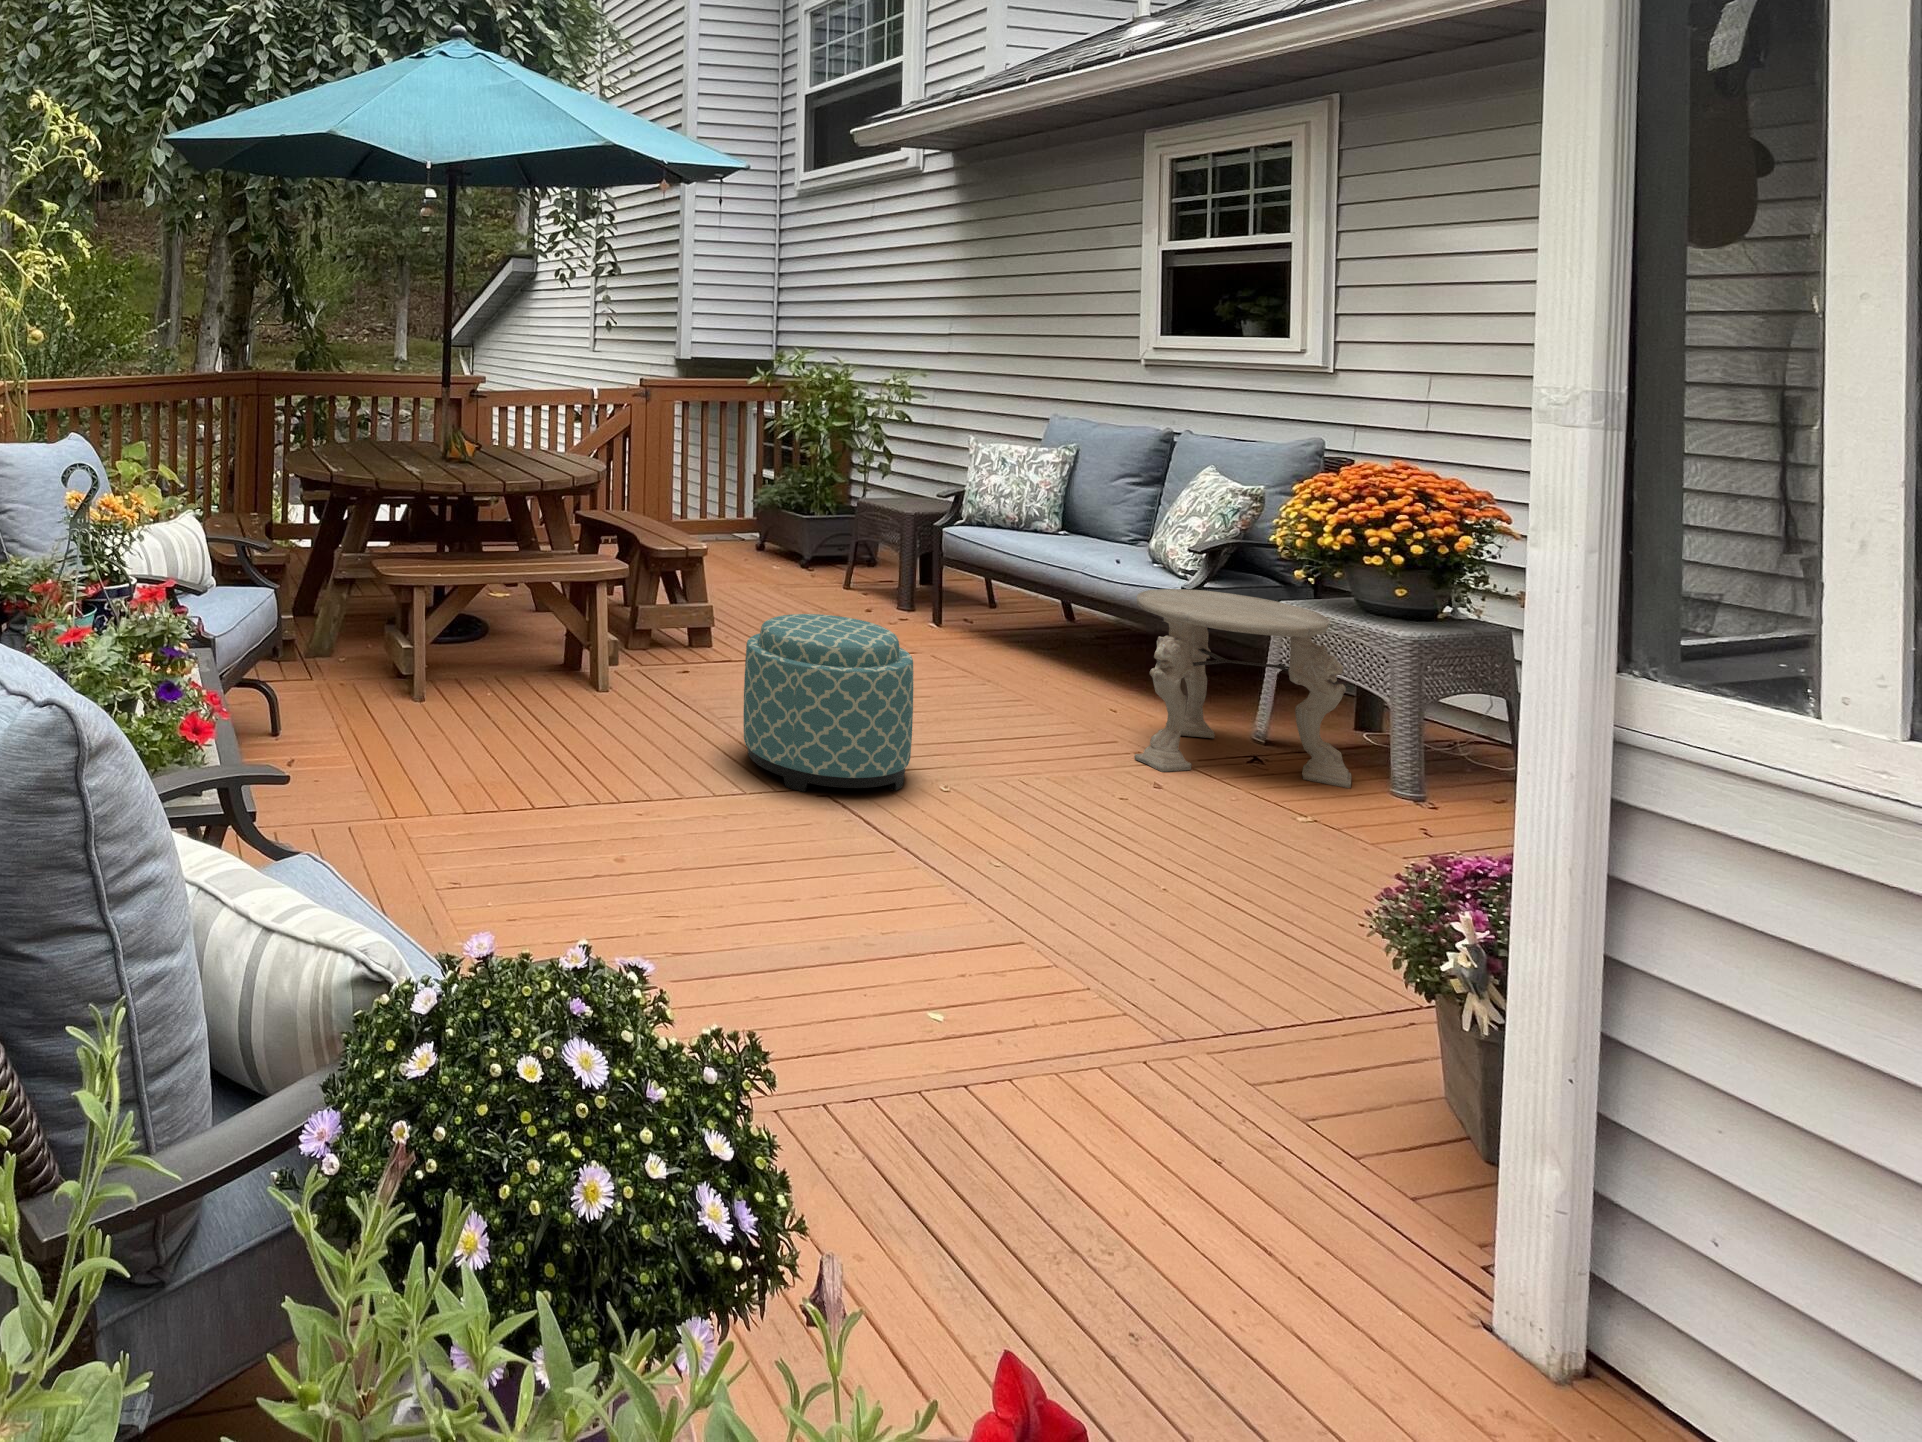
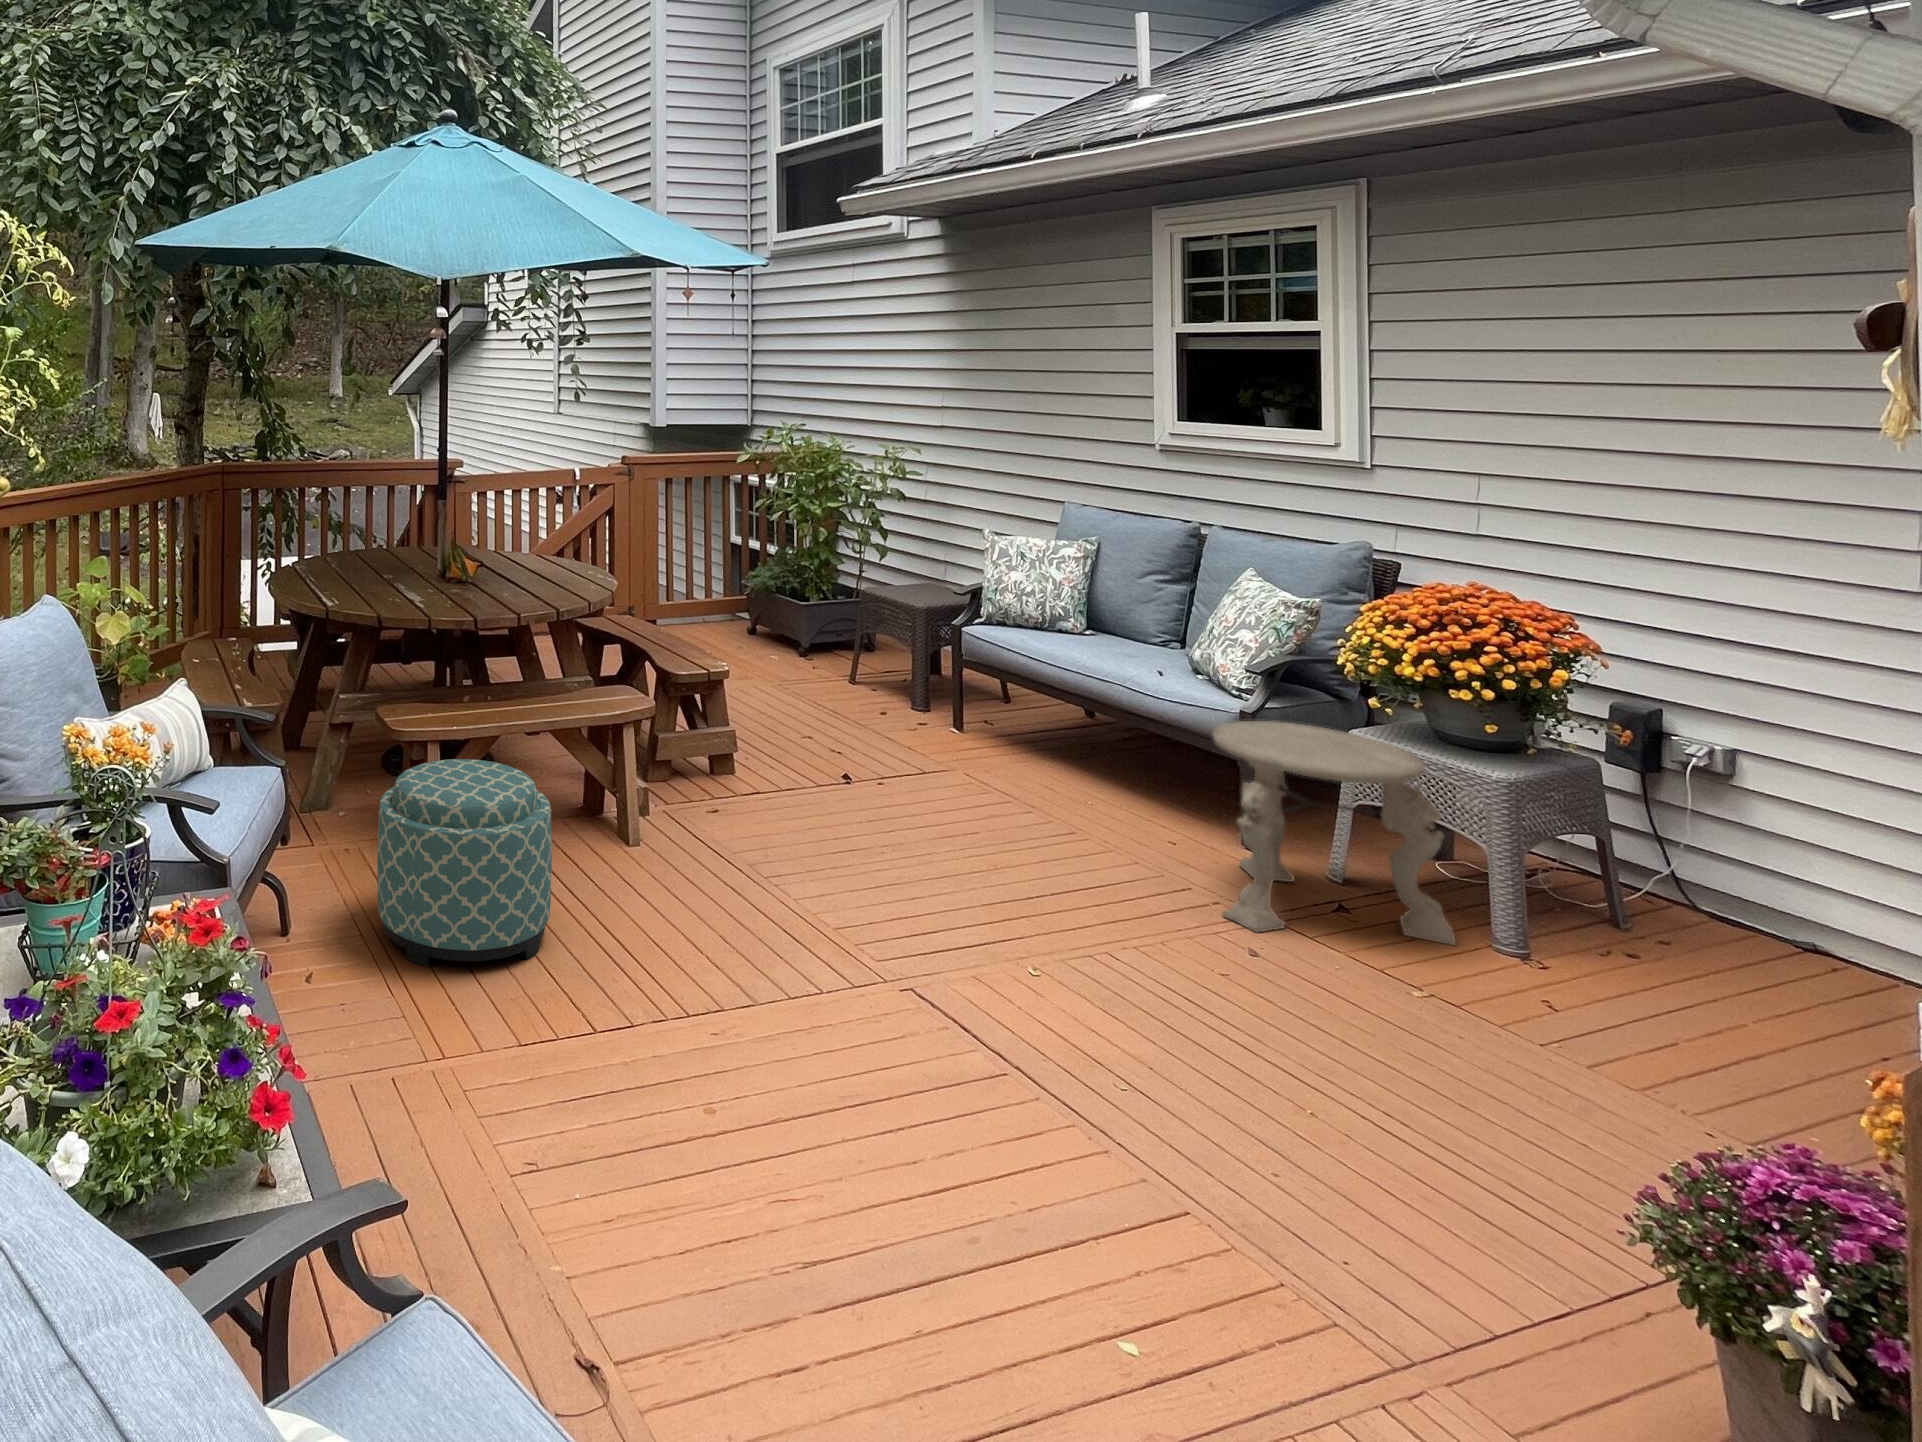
ottoman: present [743,614,913,792] -> present [377,759,552,967]

